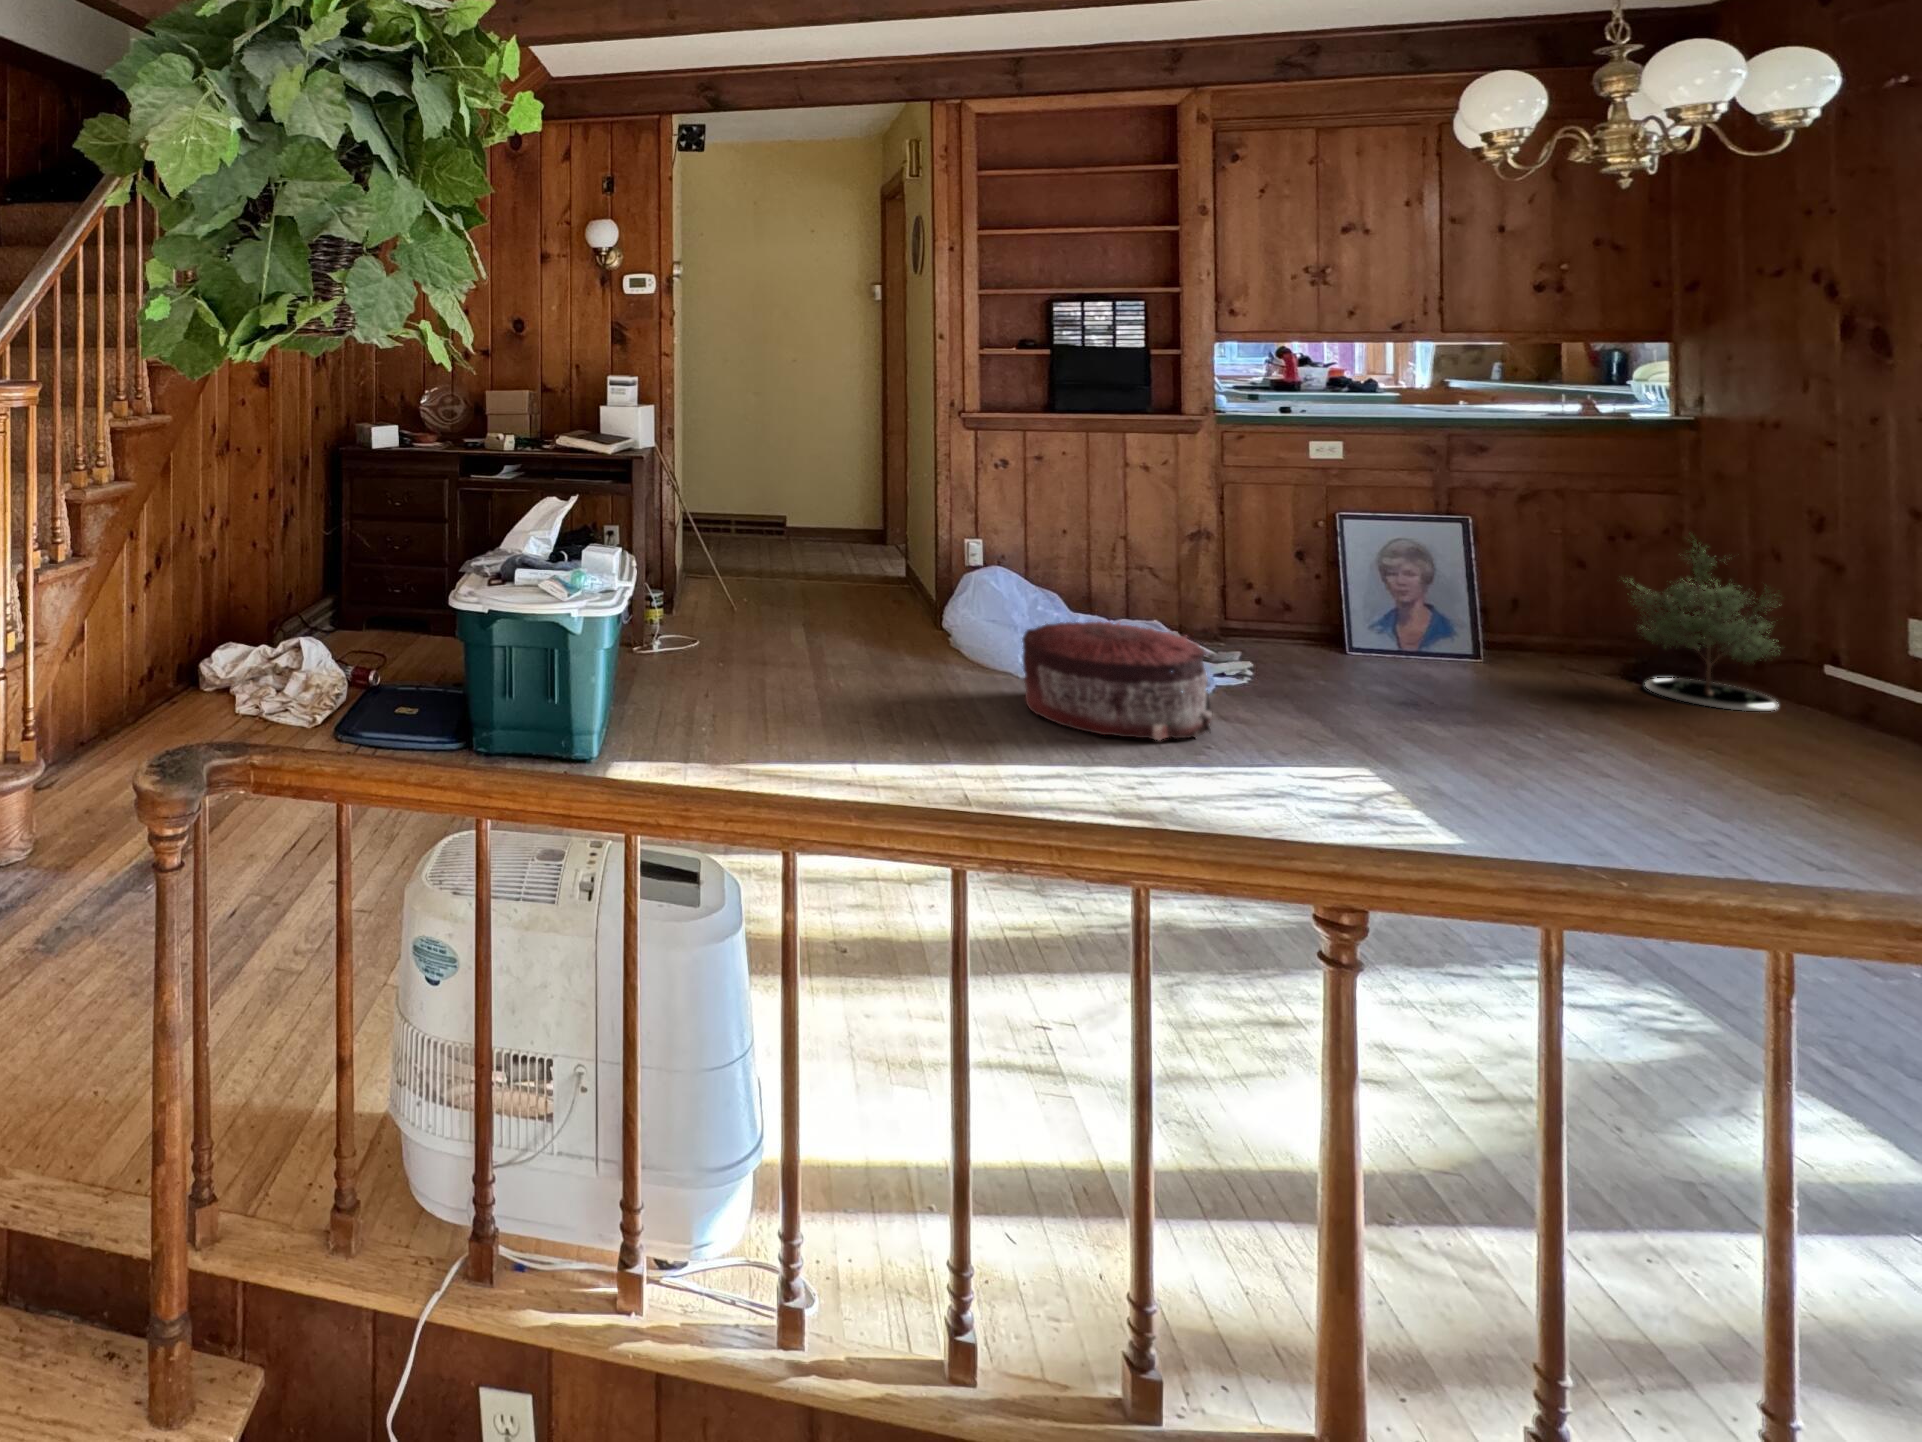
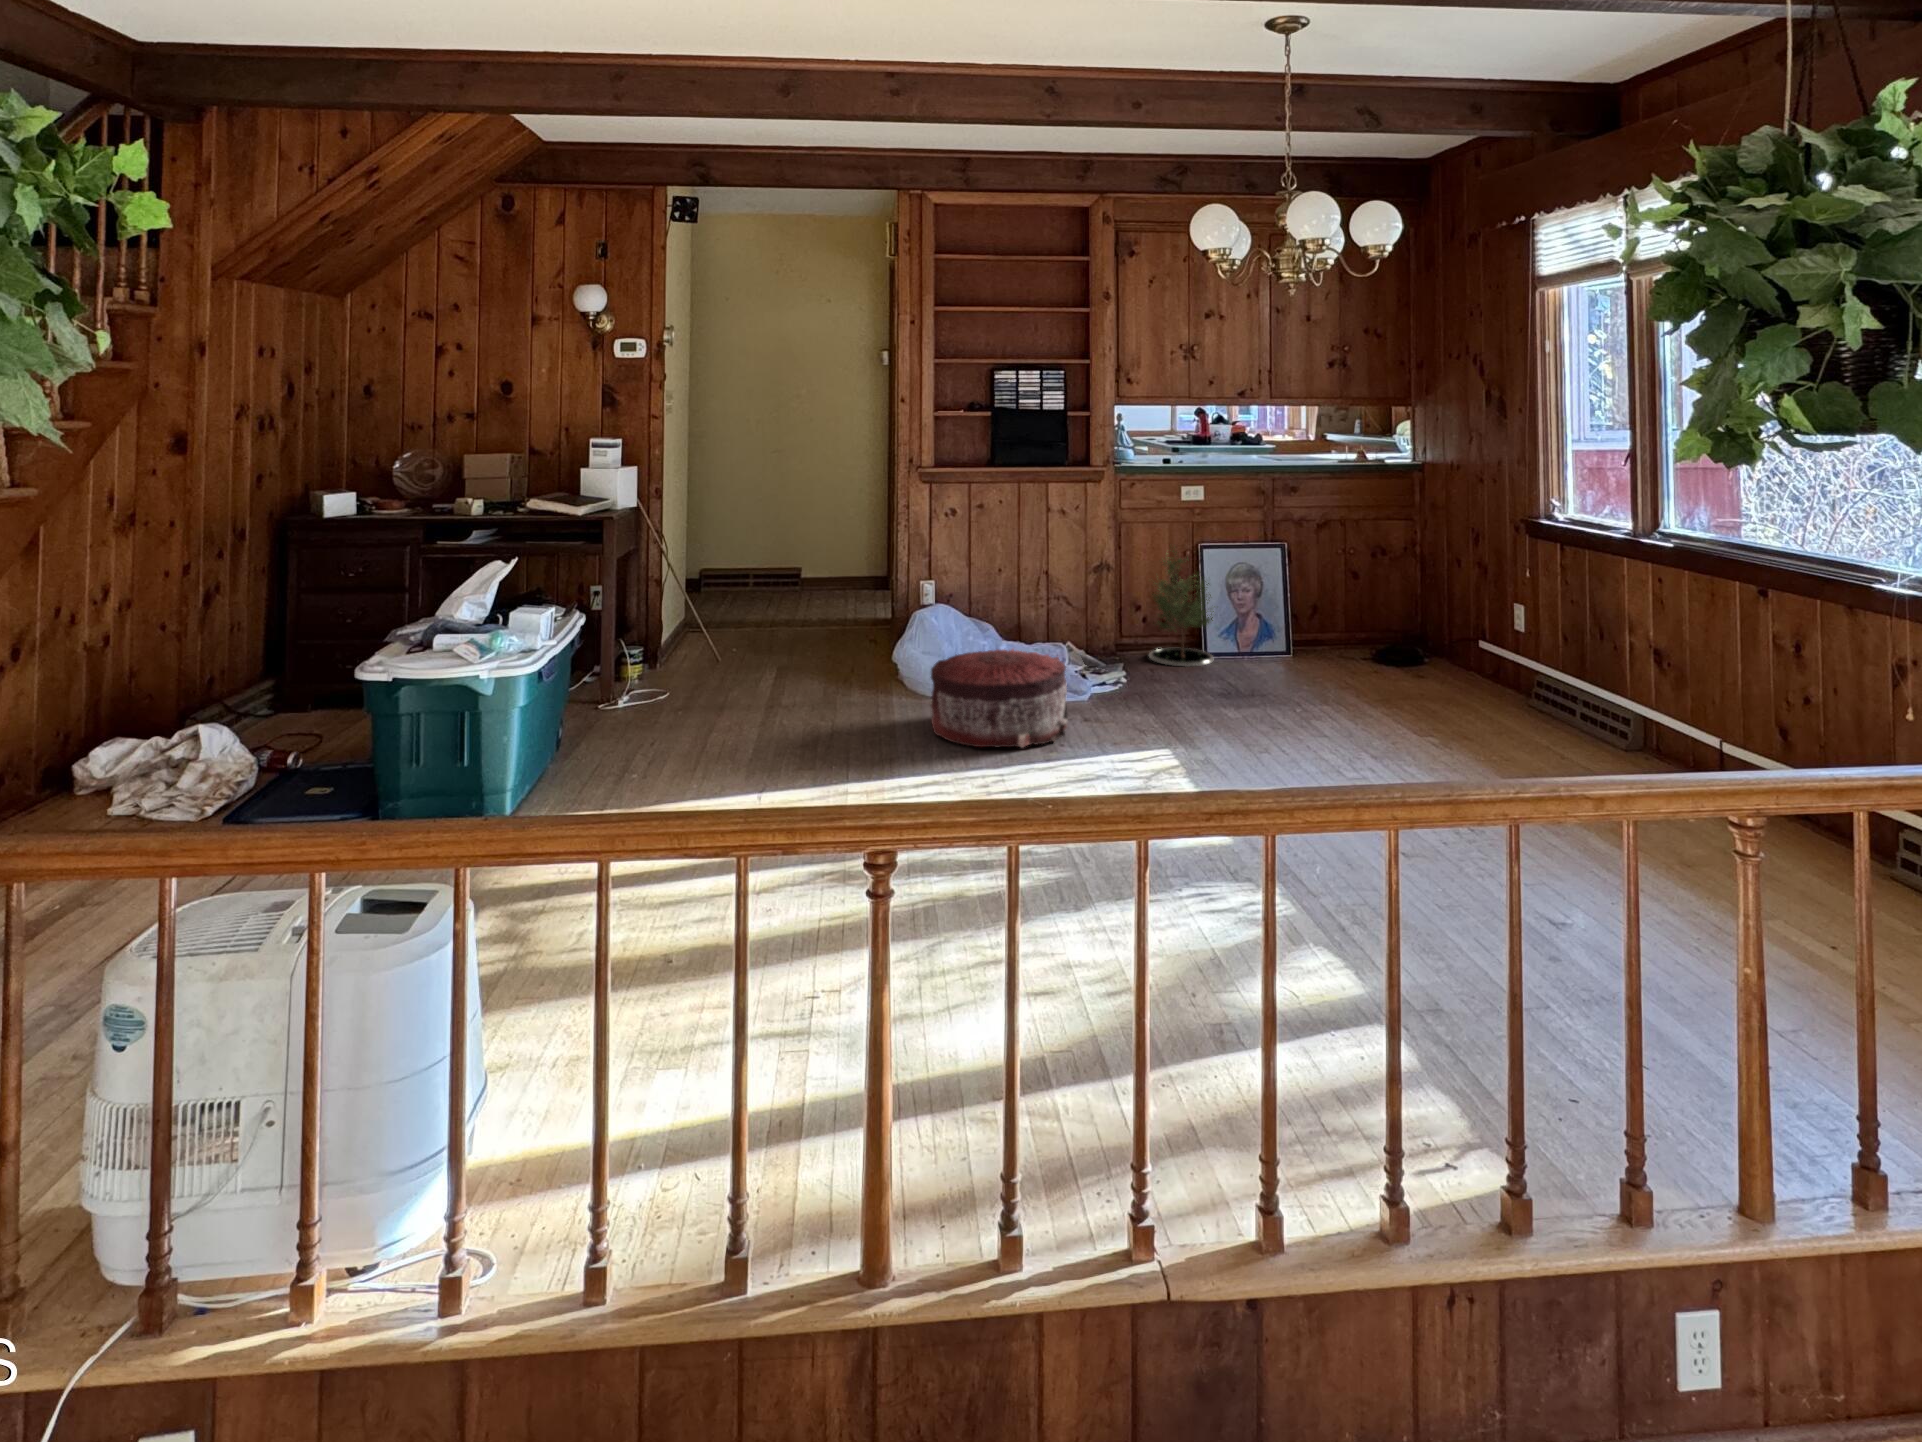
potted tree: present [1625,532,1780,711] -> present [1149,550,1215,667]

